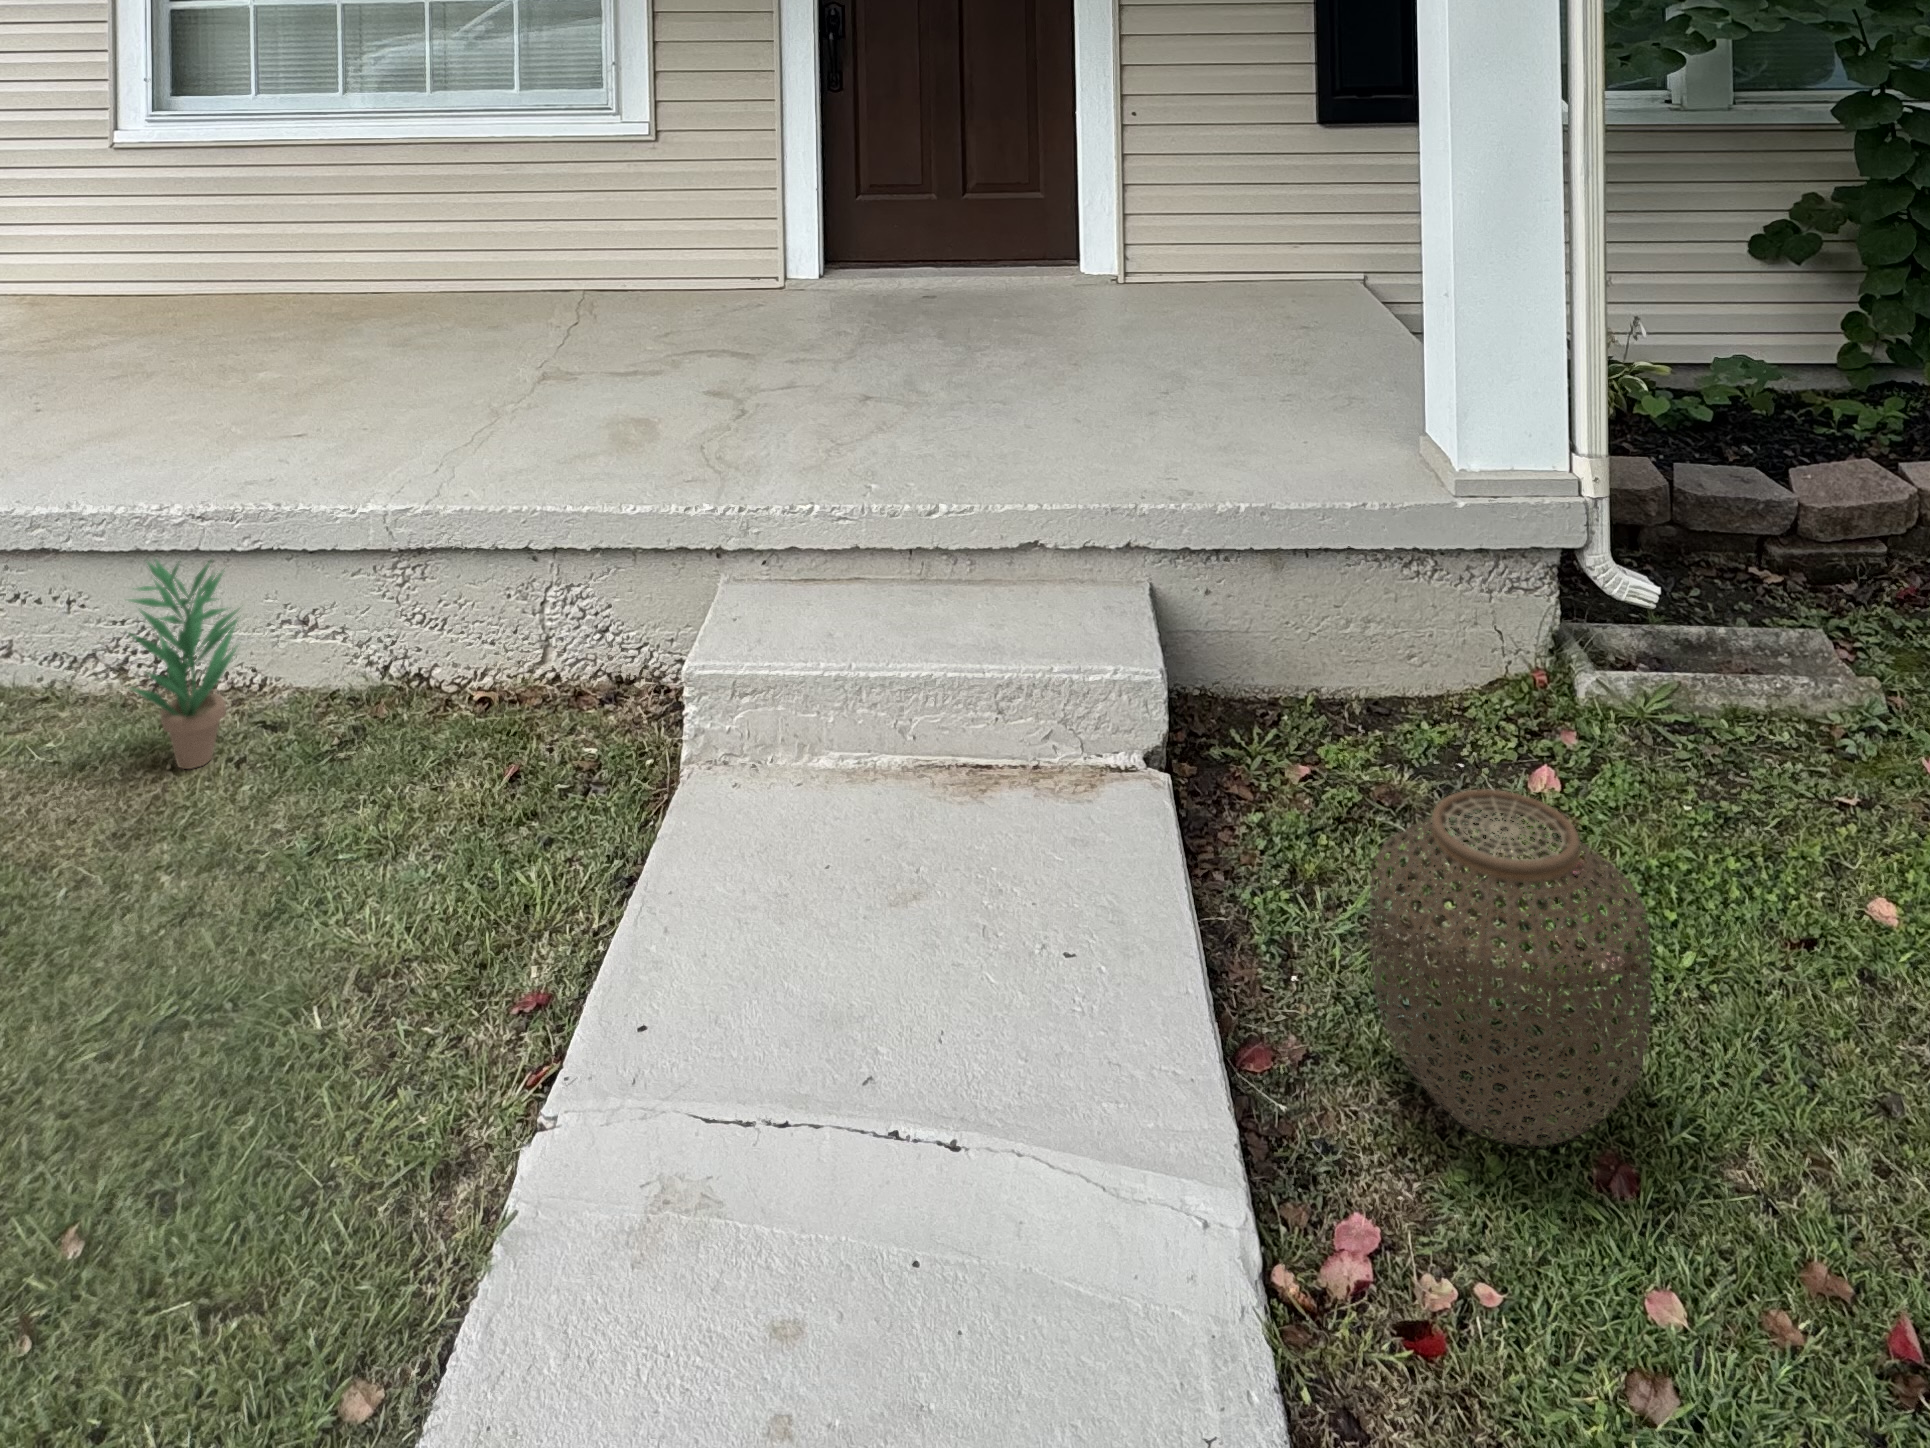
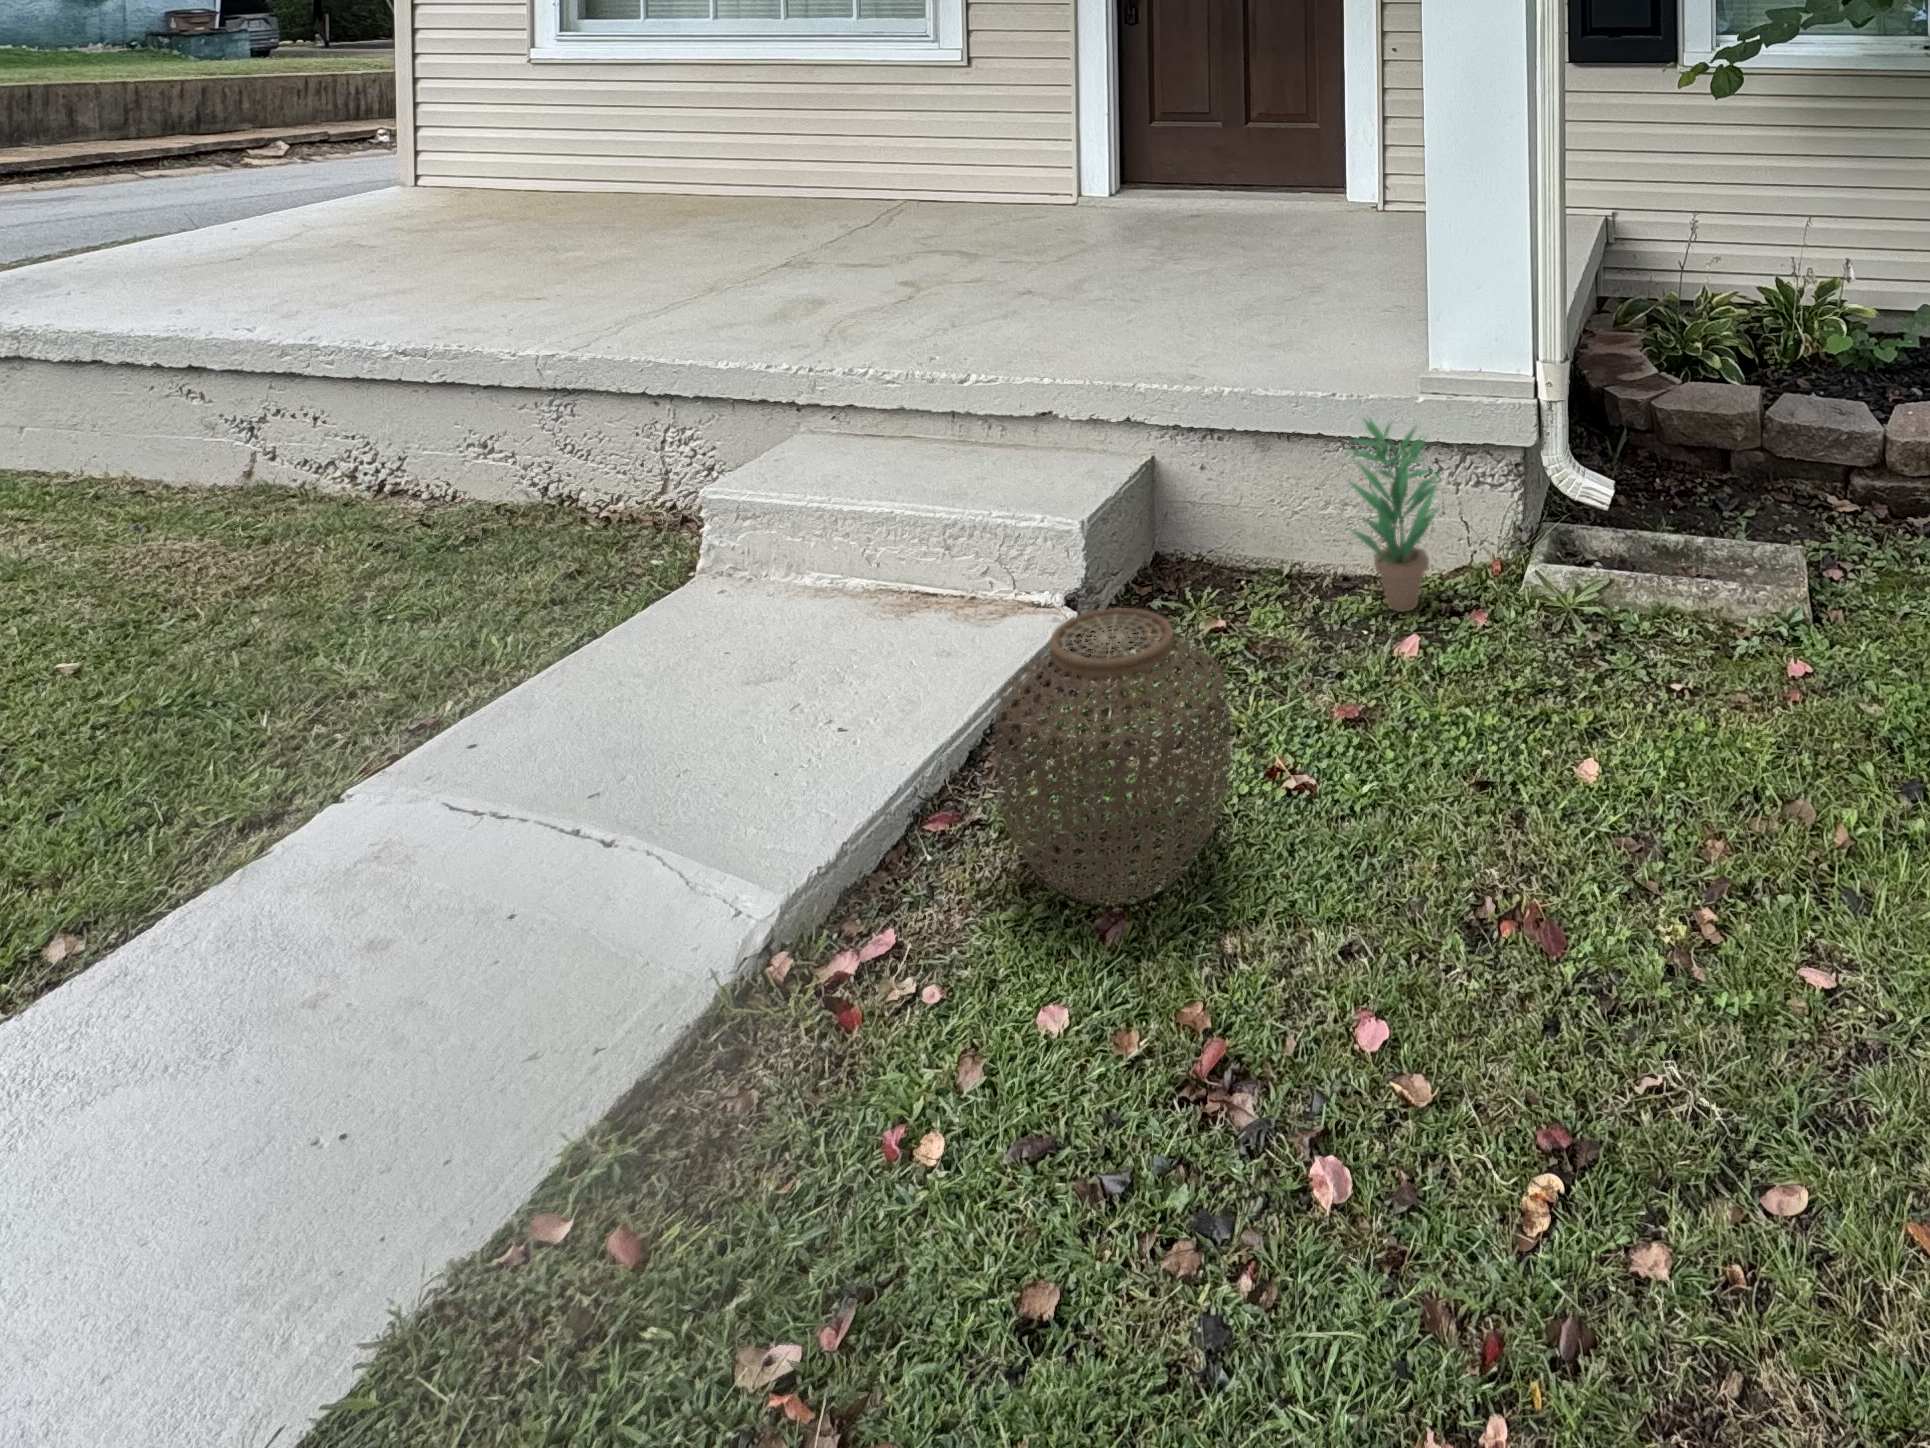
potted plant: present [128,561,238,769] -> present [1351,420,1440,612]

